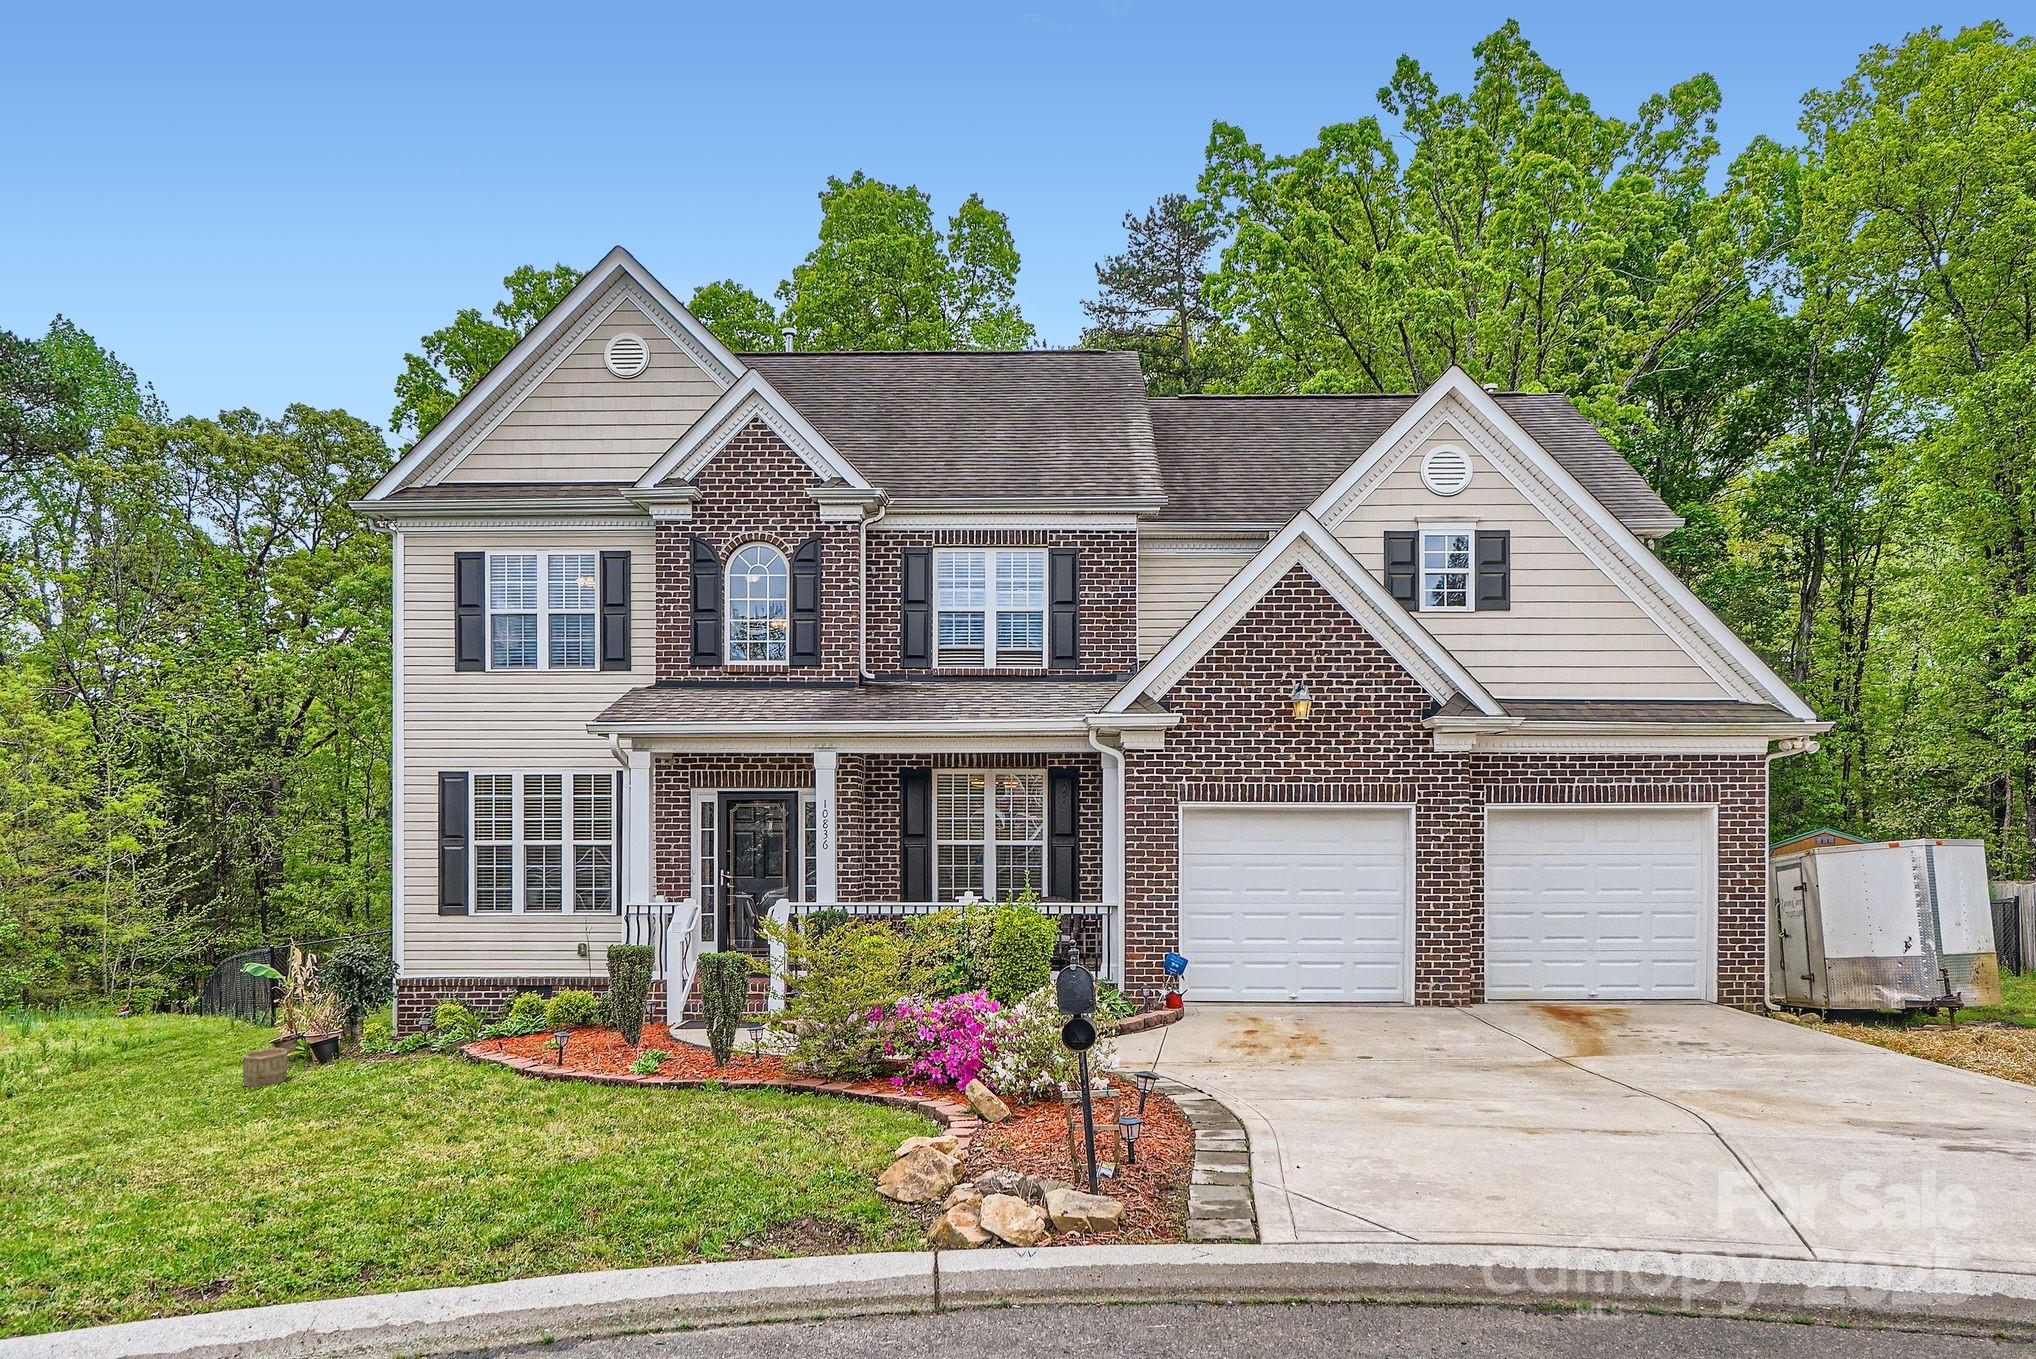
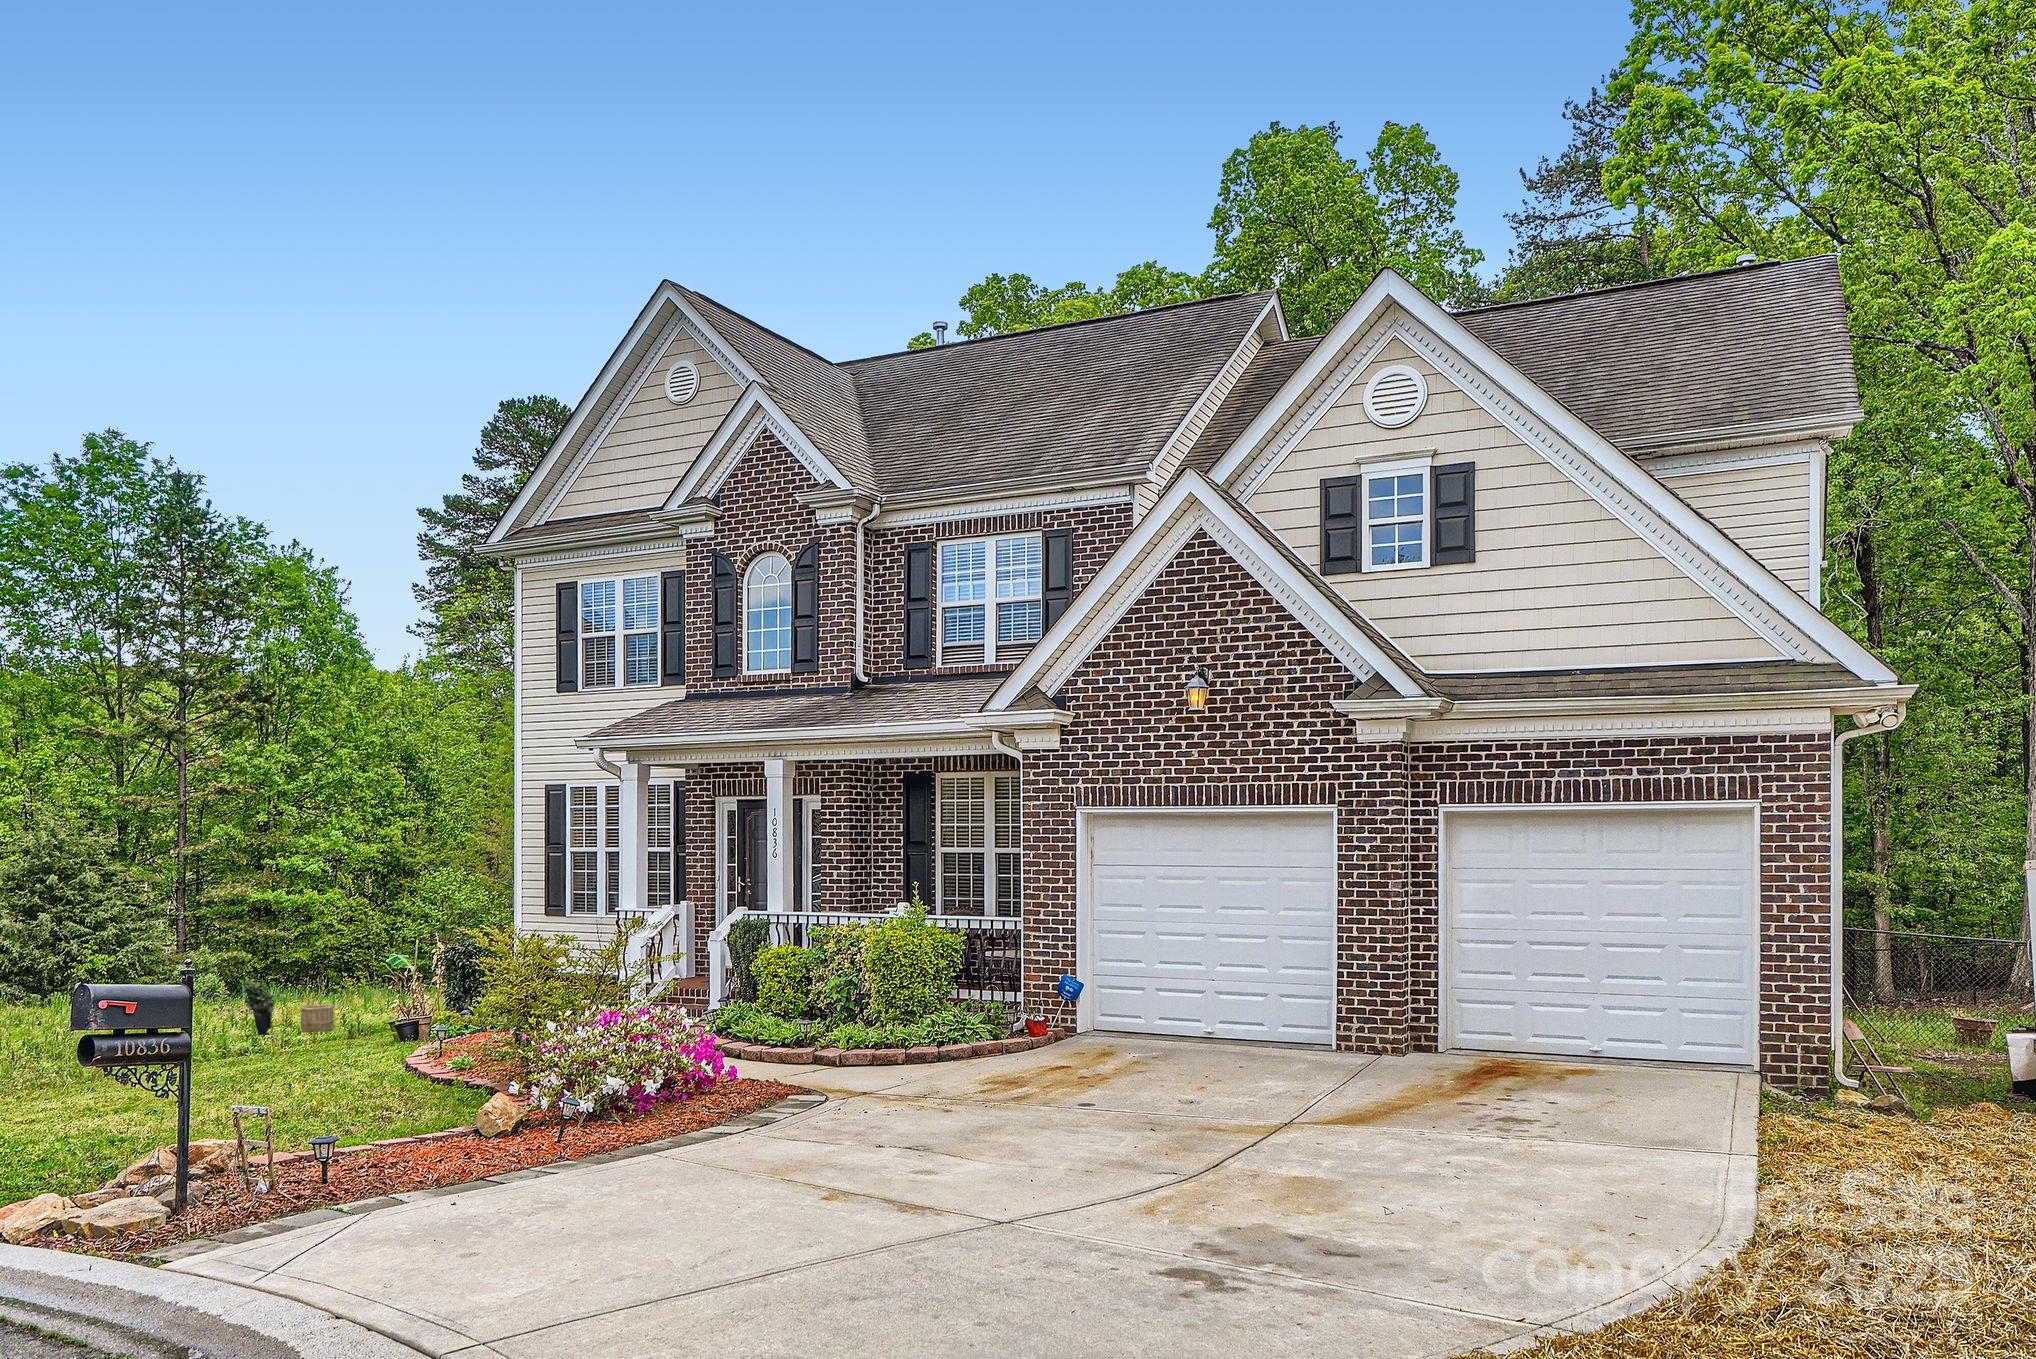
potted plant: none [168,1026,222,1099] -> present [240,978,275,1035]

